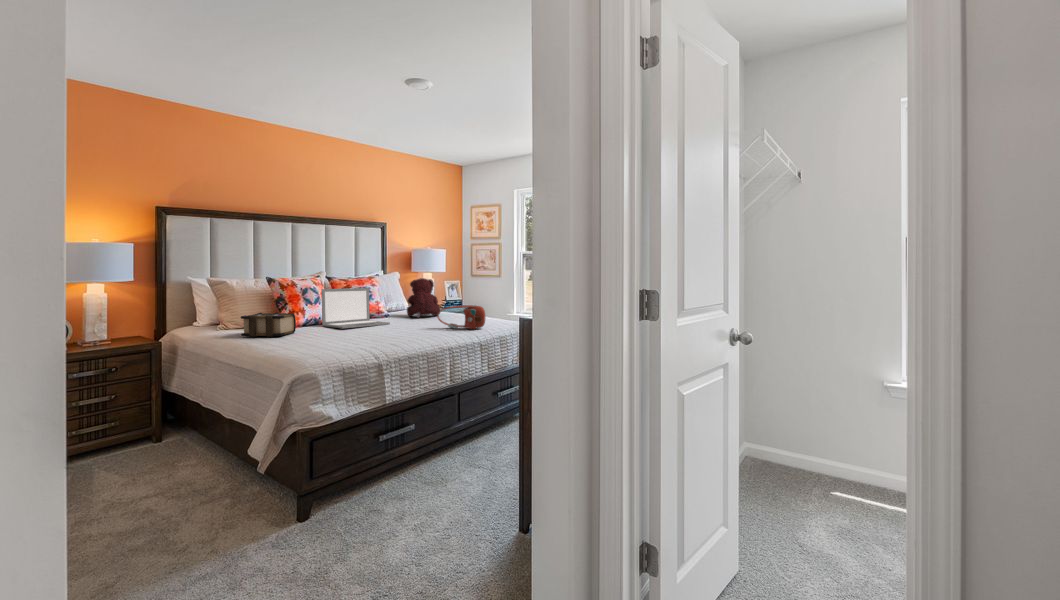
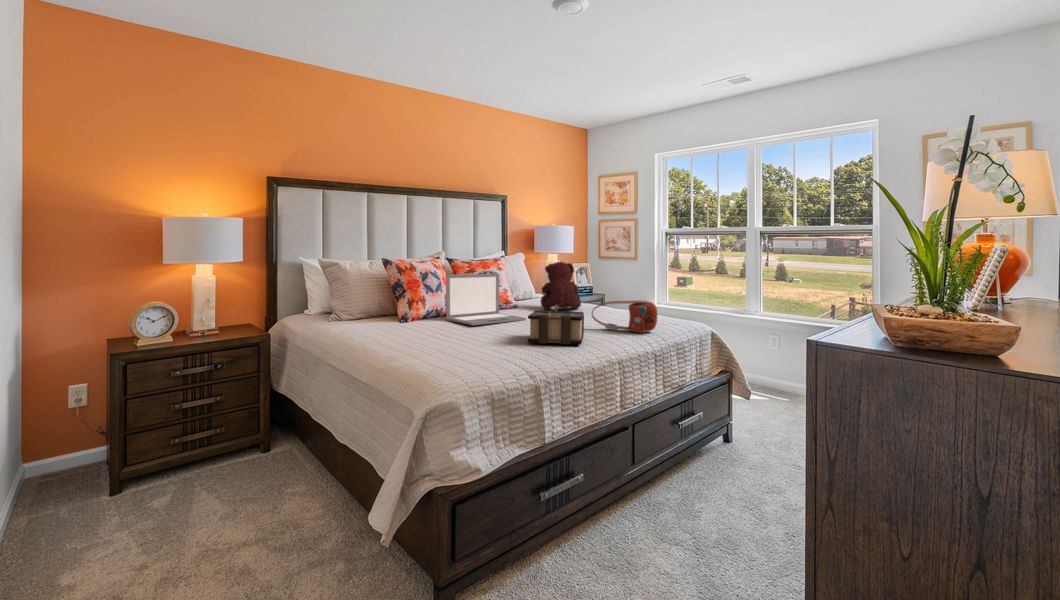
book: present [241,313,296,337] -> present [528,310,584,345]

